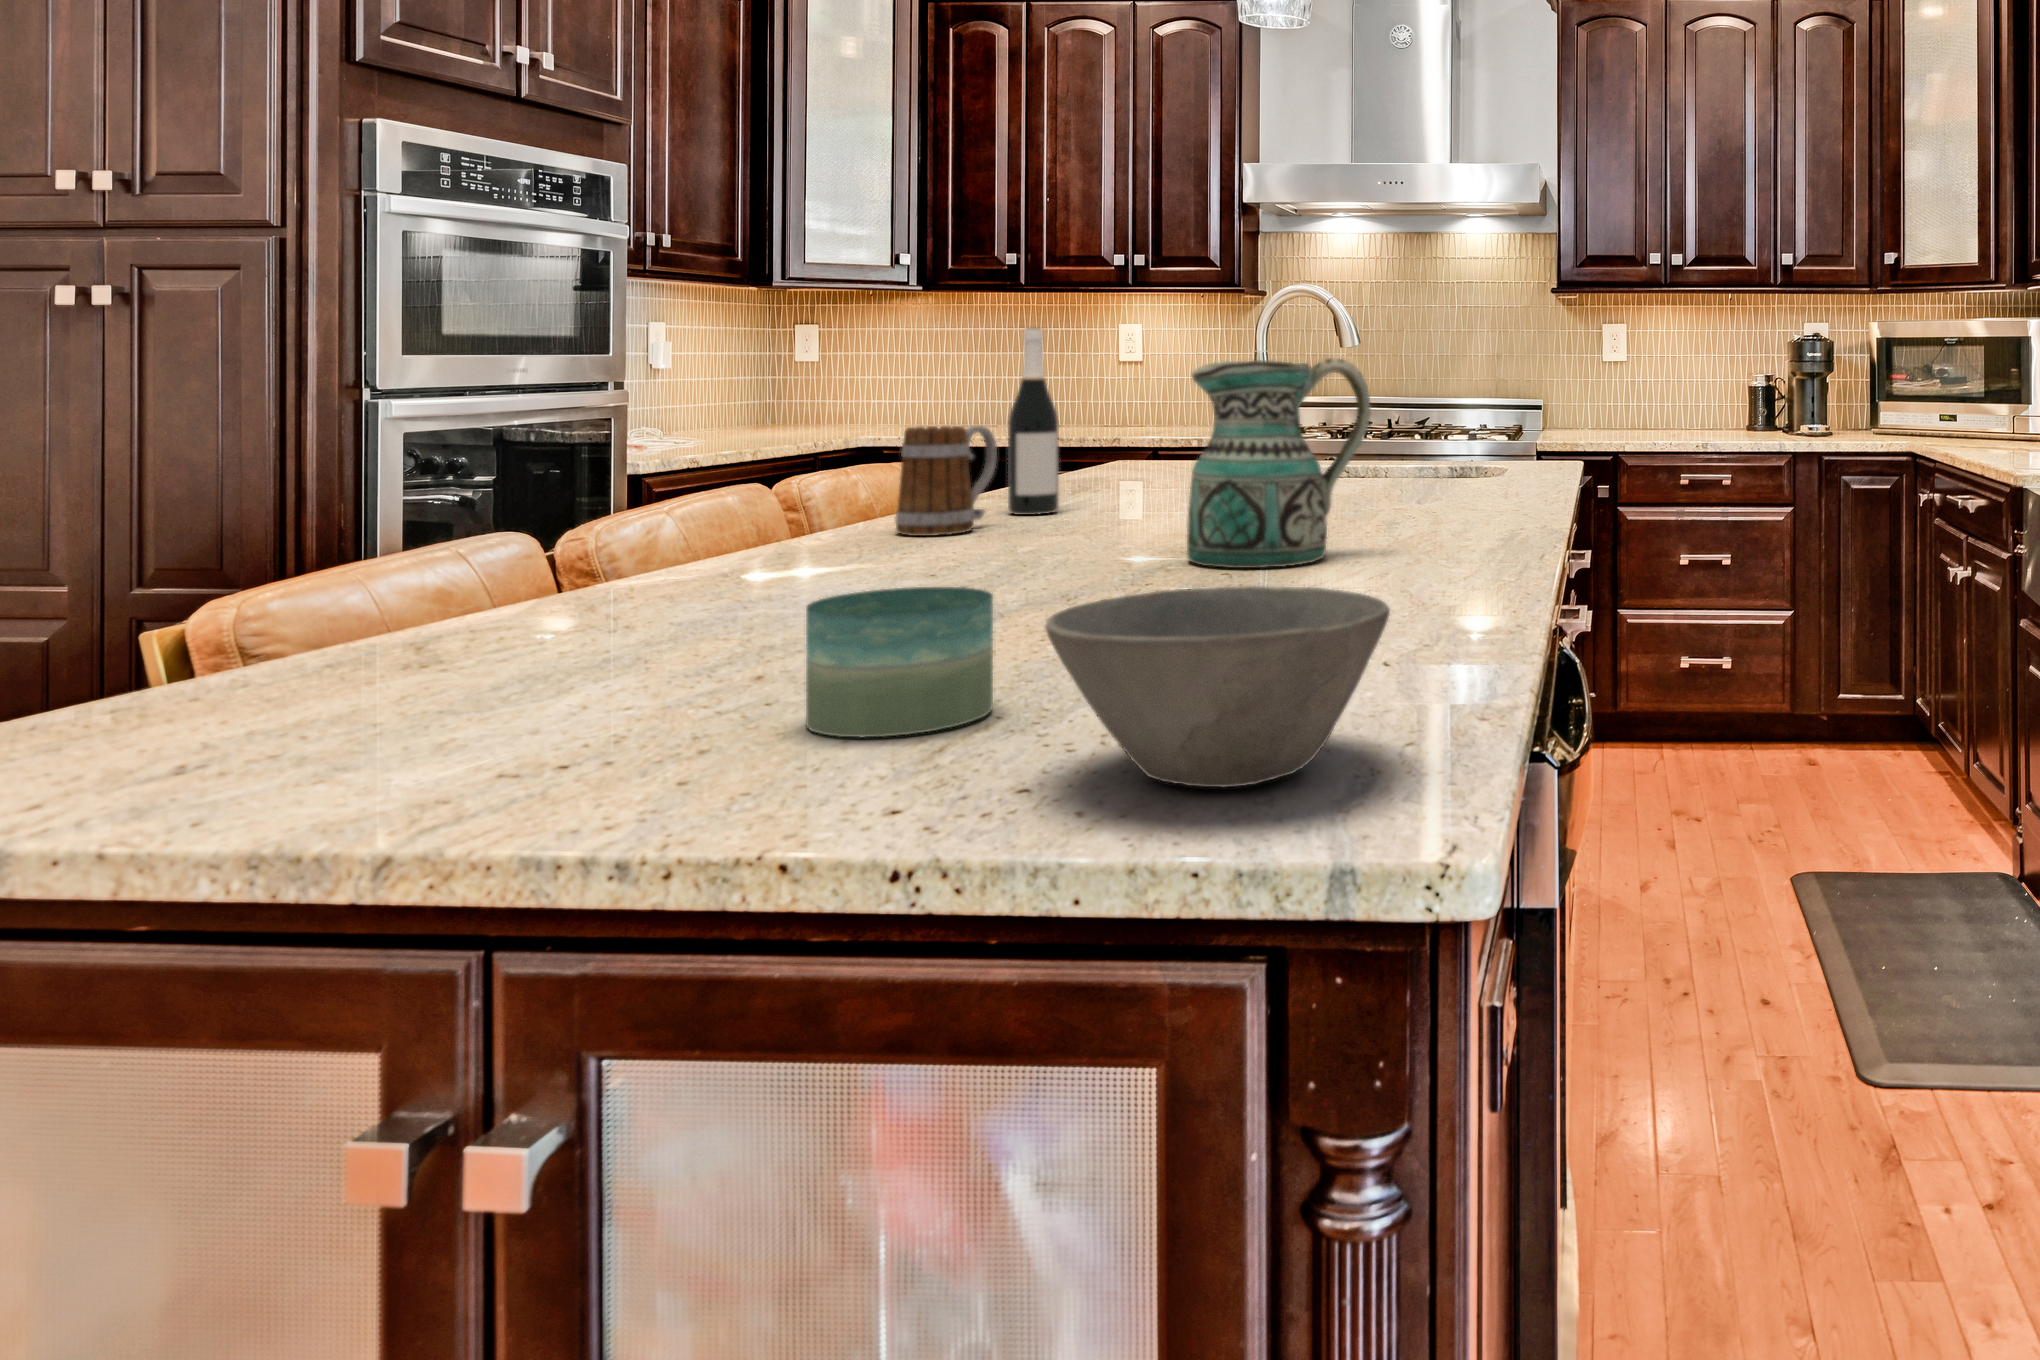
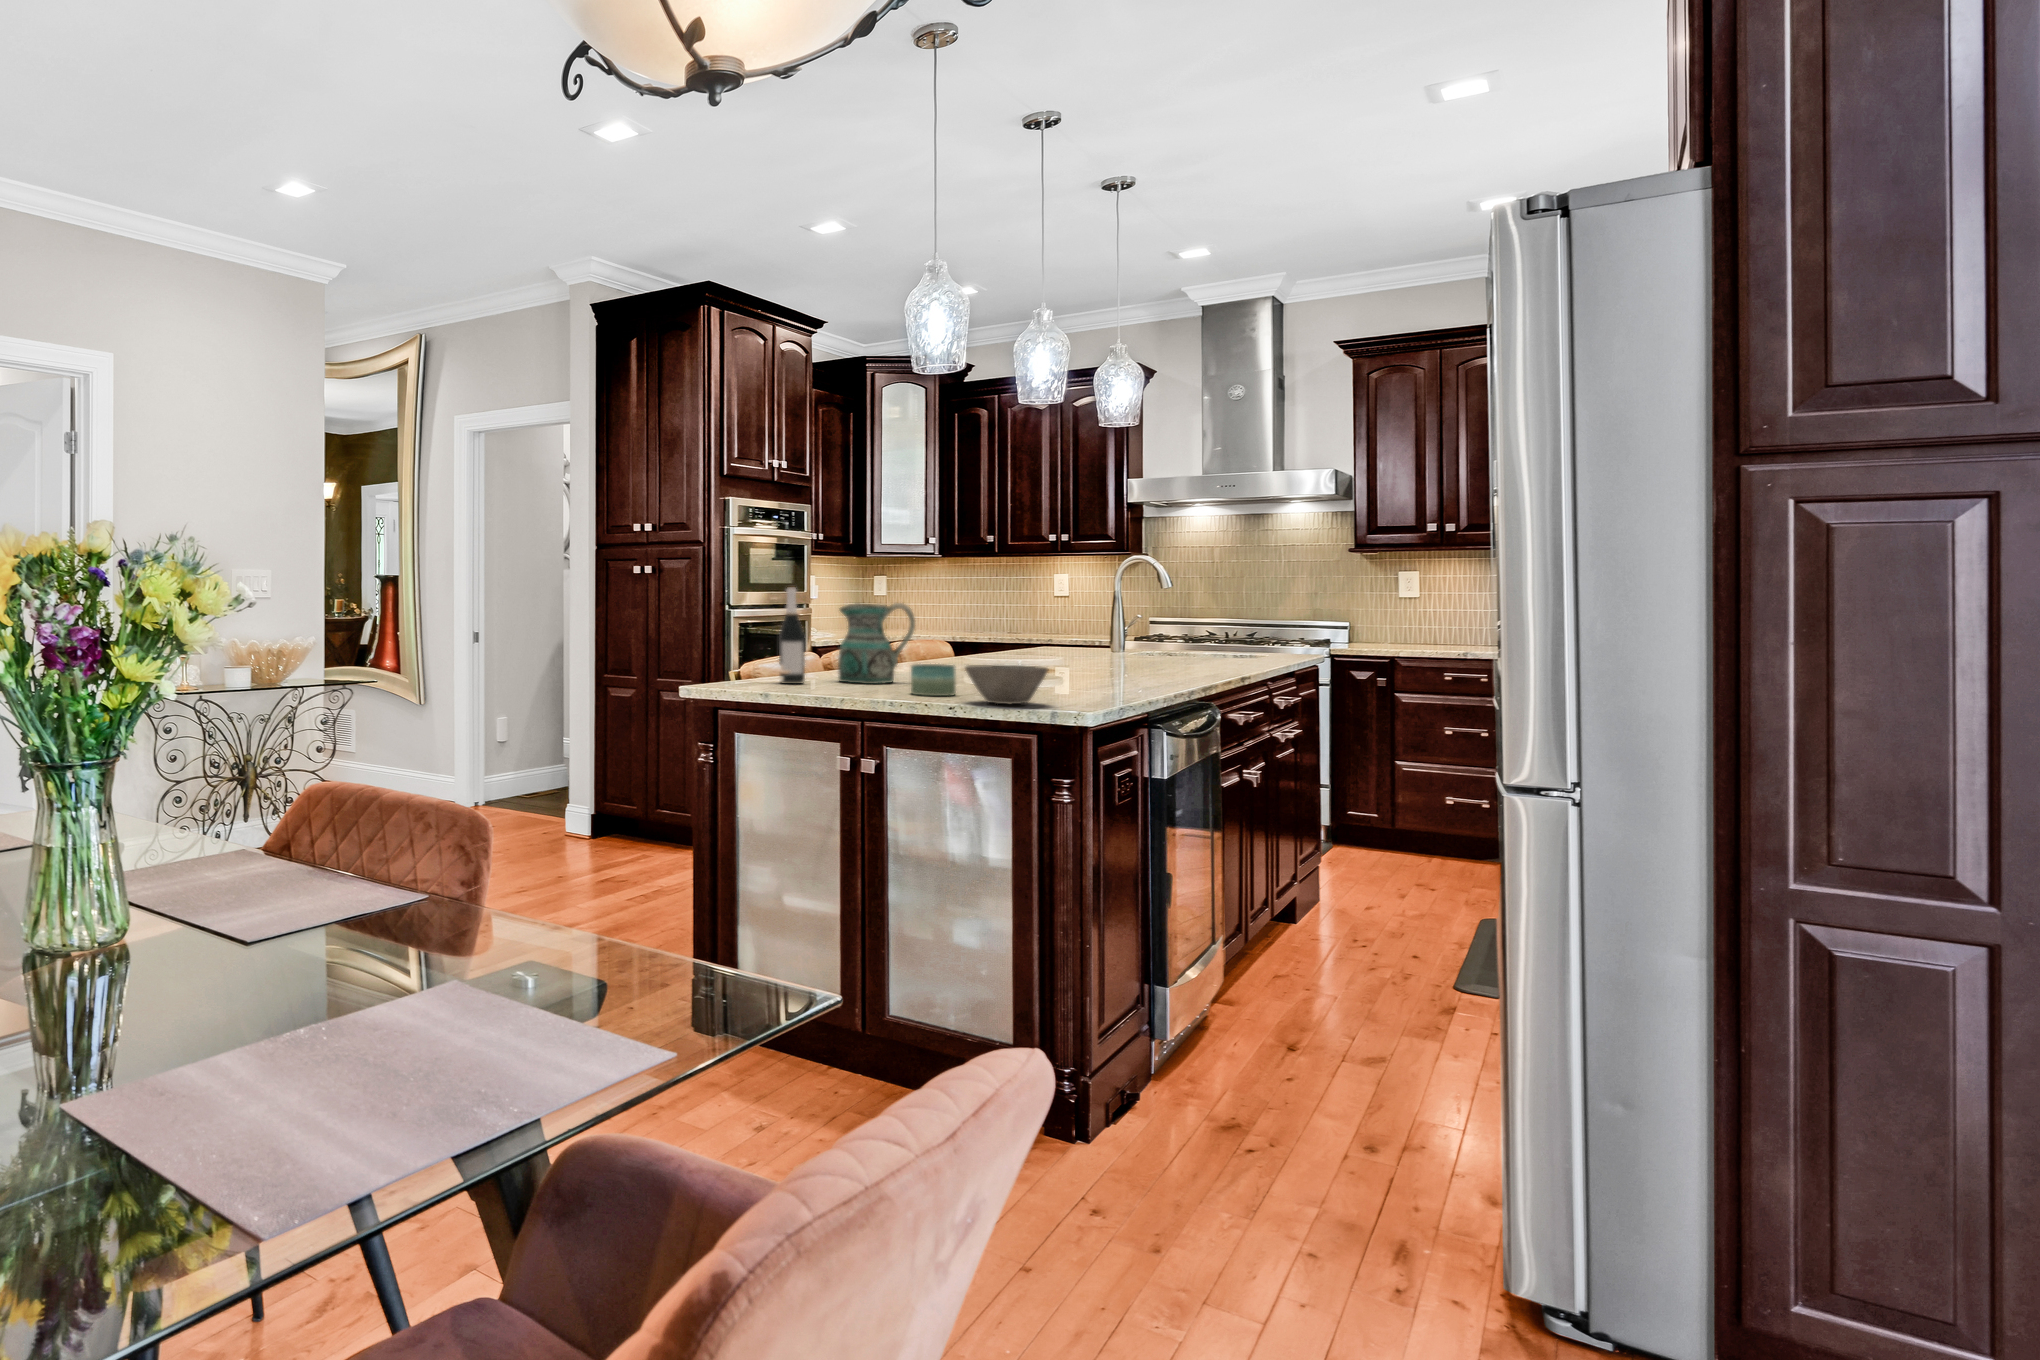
wine bottle: present [1008,327,1059,515] -> present [779,587,805,684]
ceramic pitcher: present [1187,358,1371,568] -> present [838,603,915,684]
mug: present [895,426,997,536] -> none [928,626,967,668]

